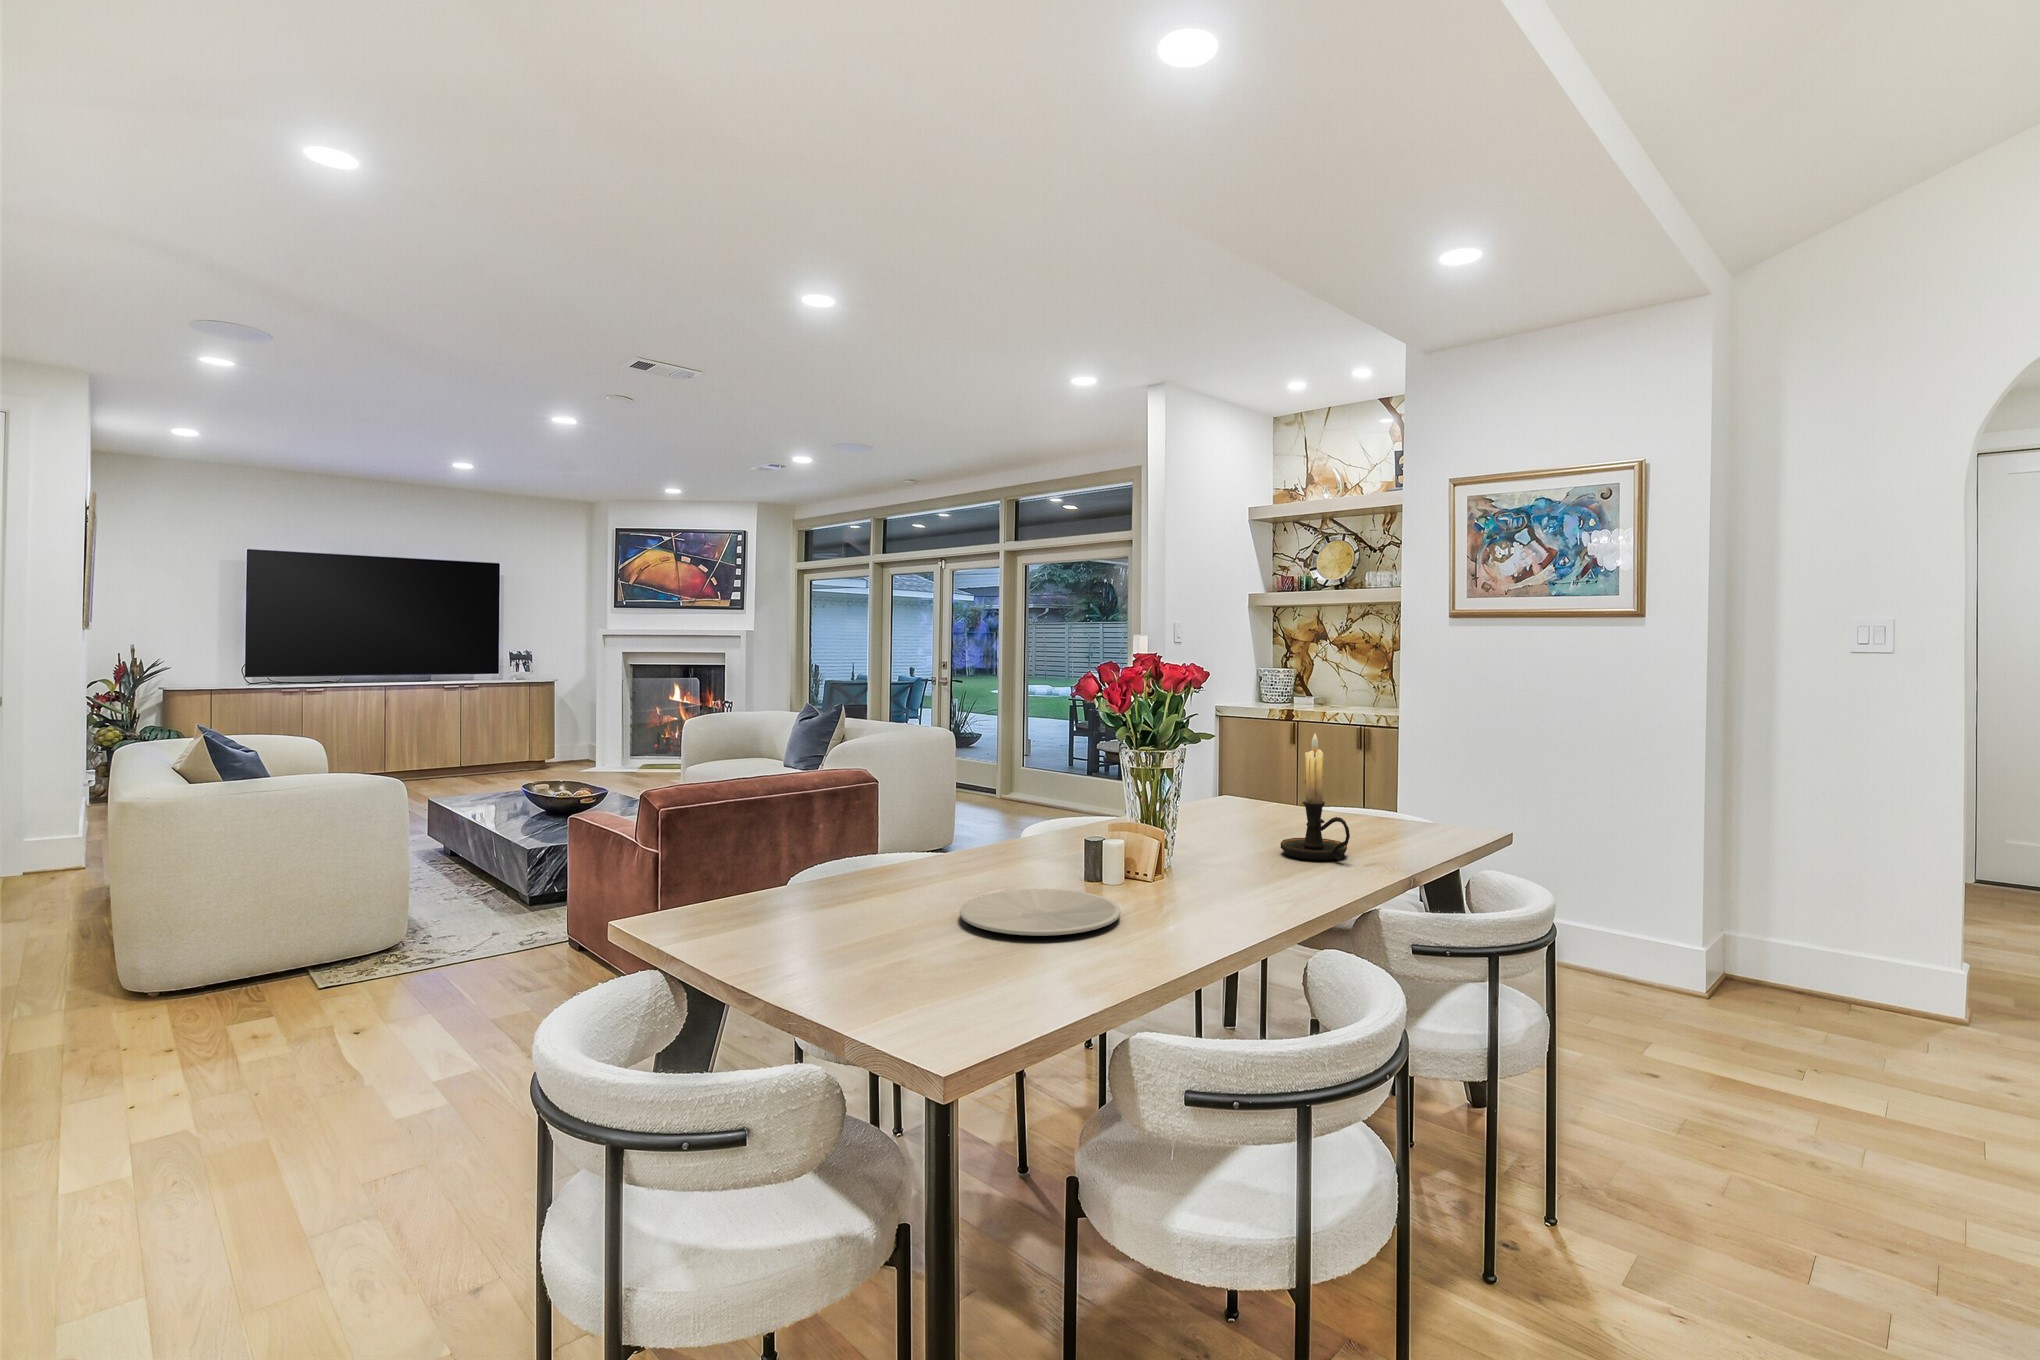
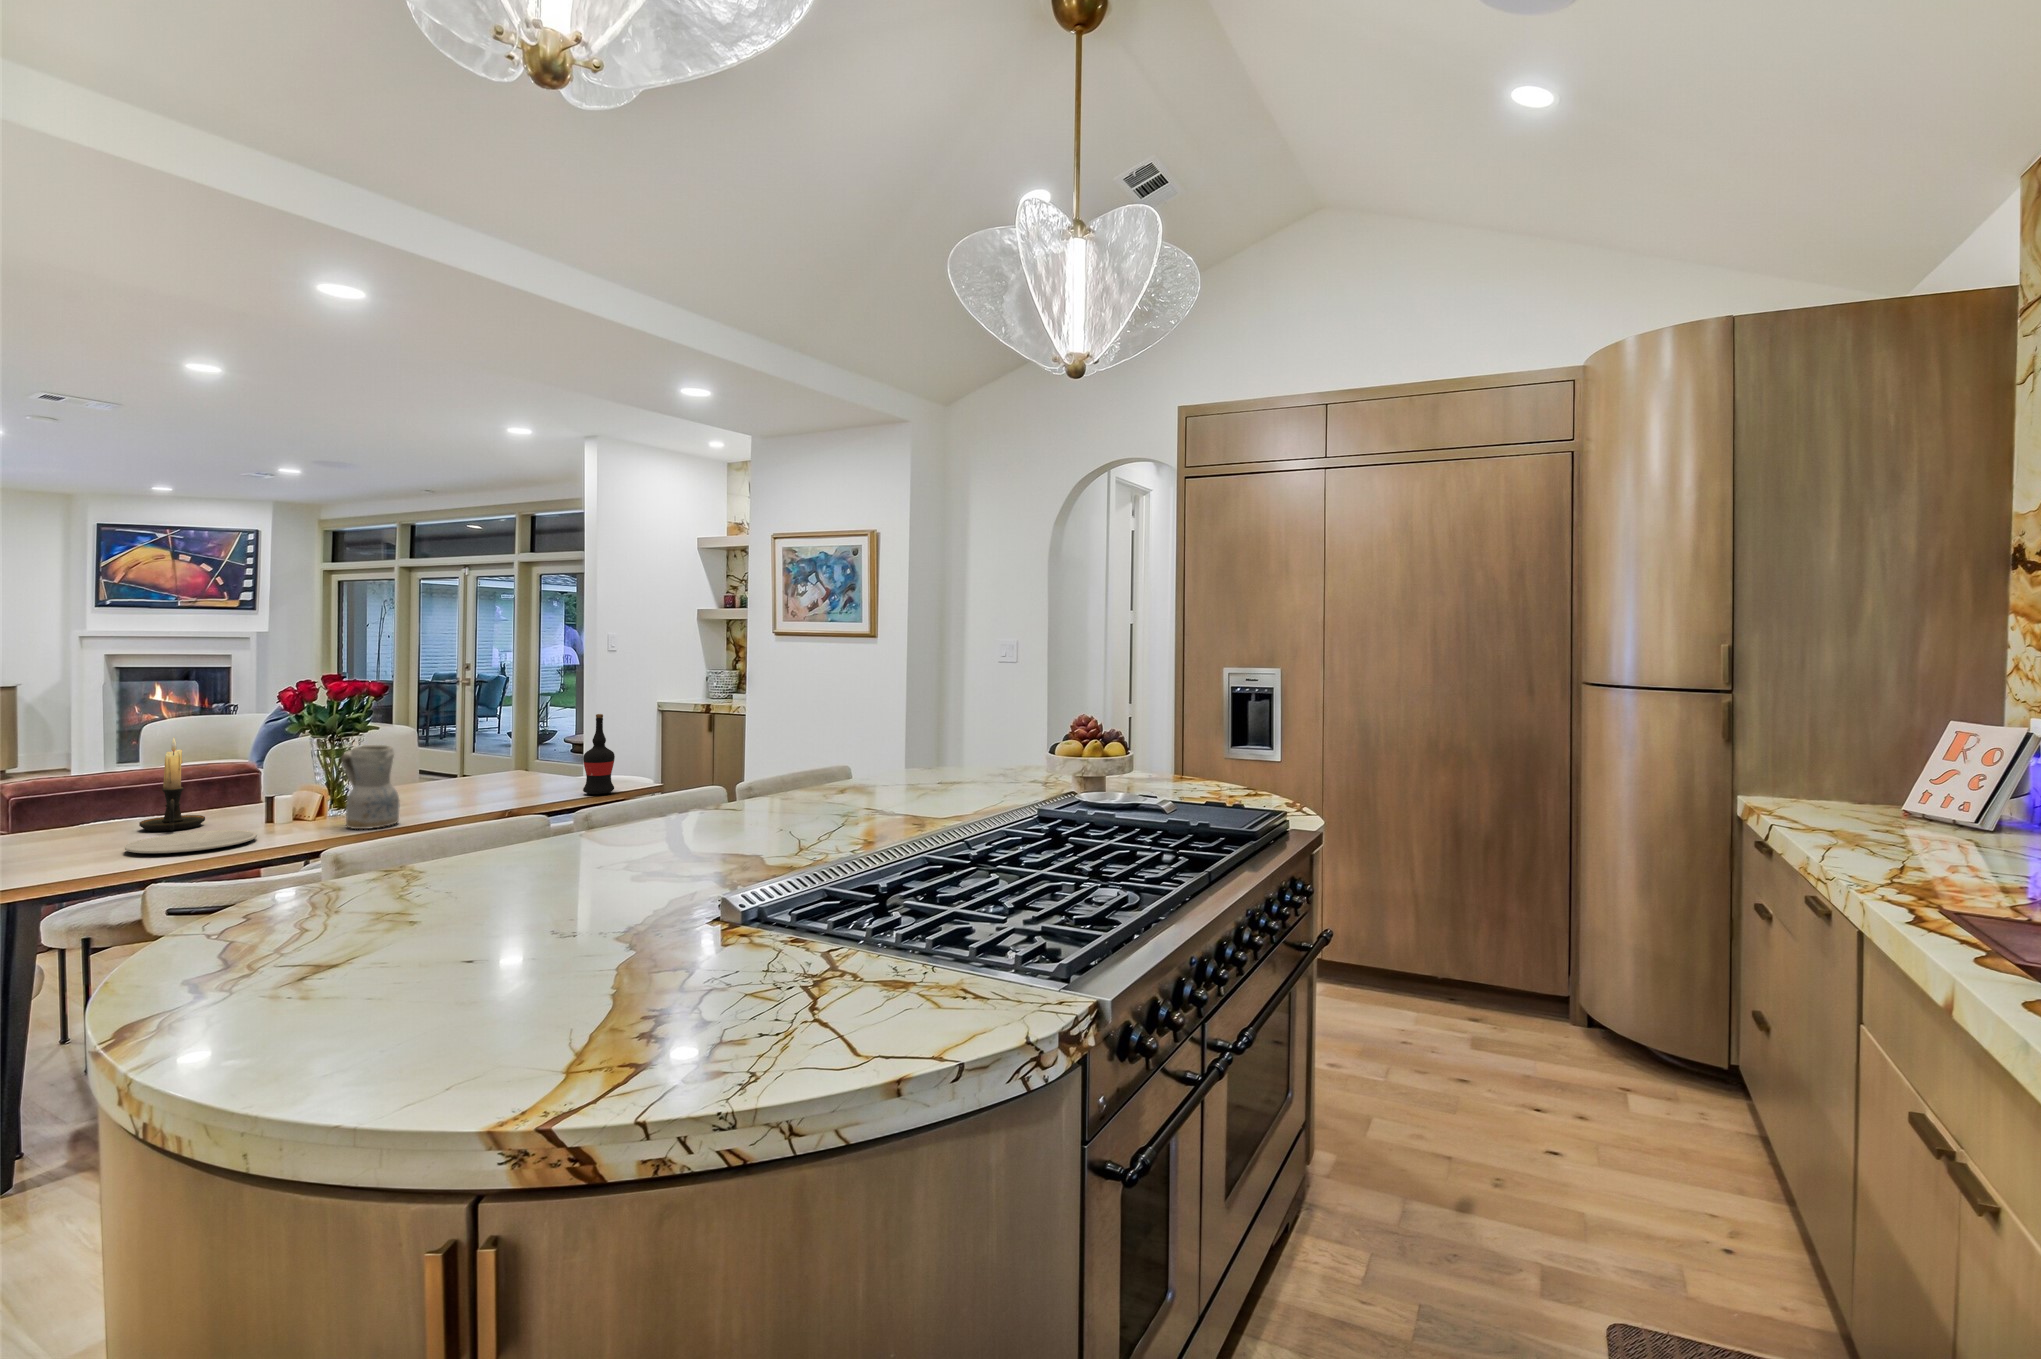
wine bottle: none [1407,719,1451,842] -> present [583,714,615,794]
candle holder: present [1281,733,1350,861] -> present [139,738,205,831]
ceramic pitcher: none [1182,760,1268,896] -> present [341,745,400,829]

